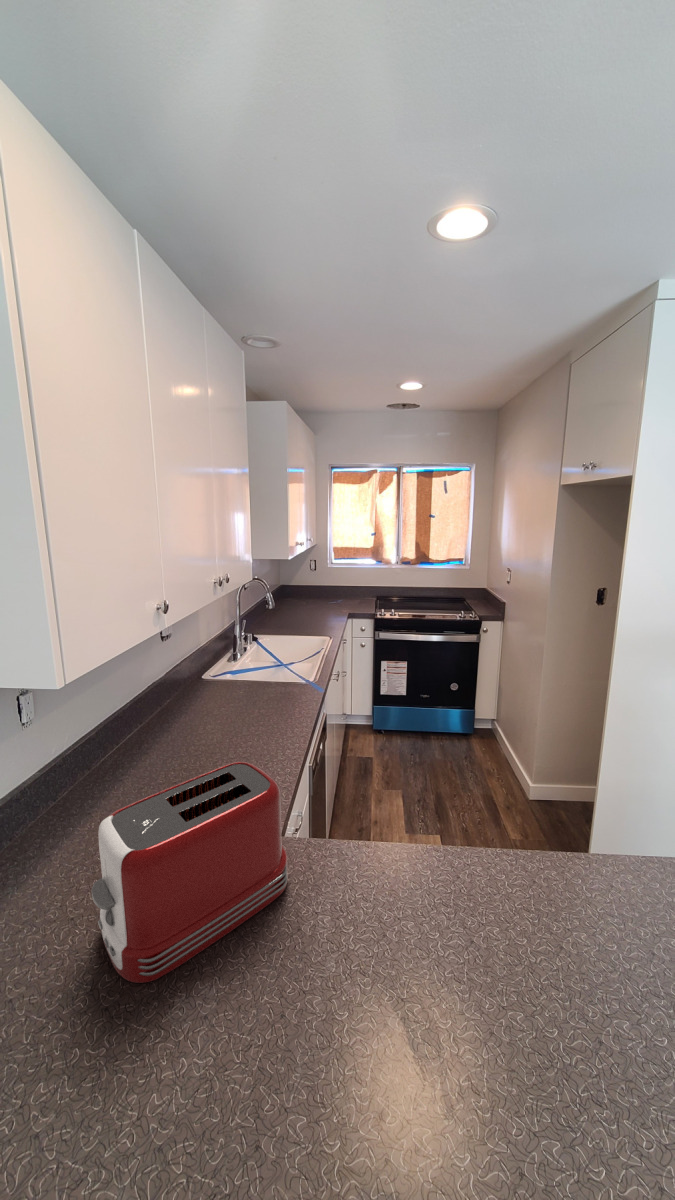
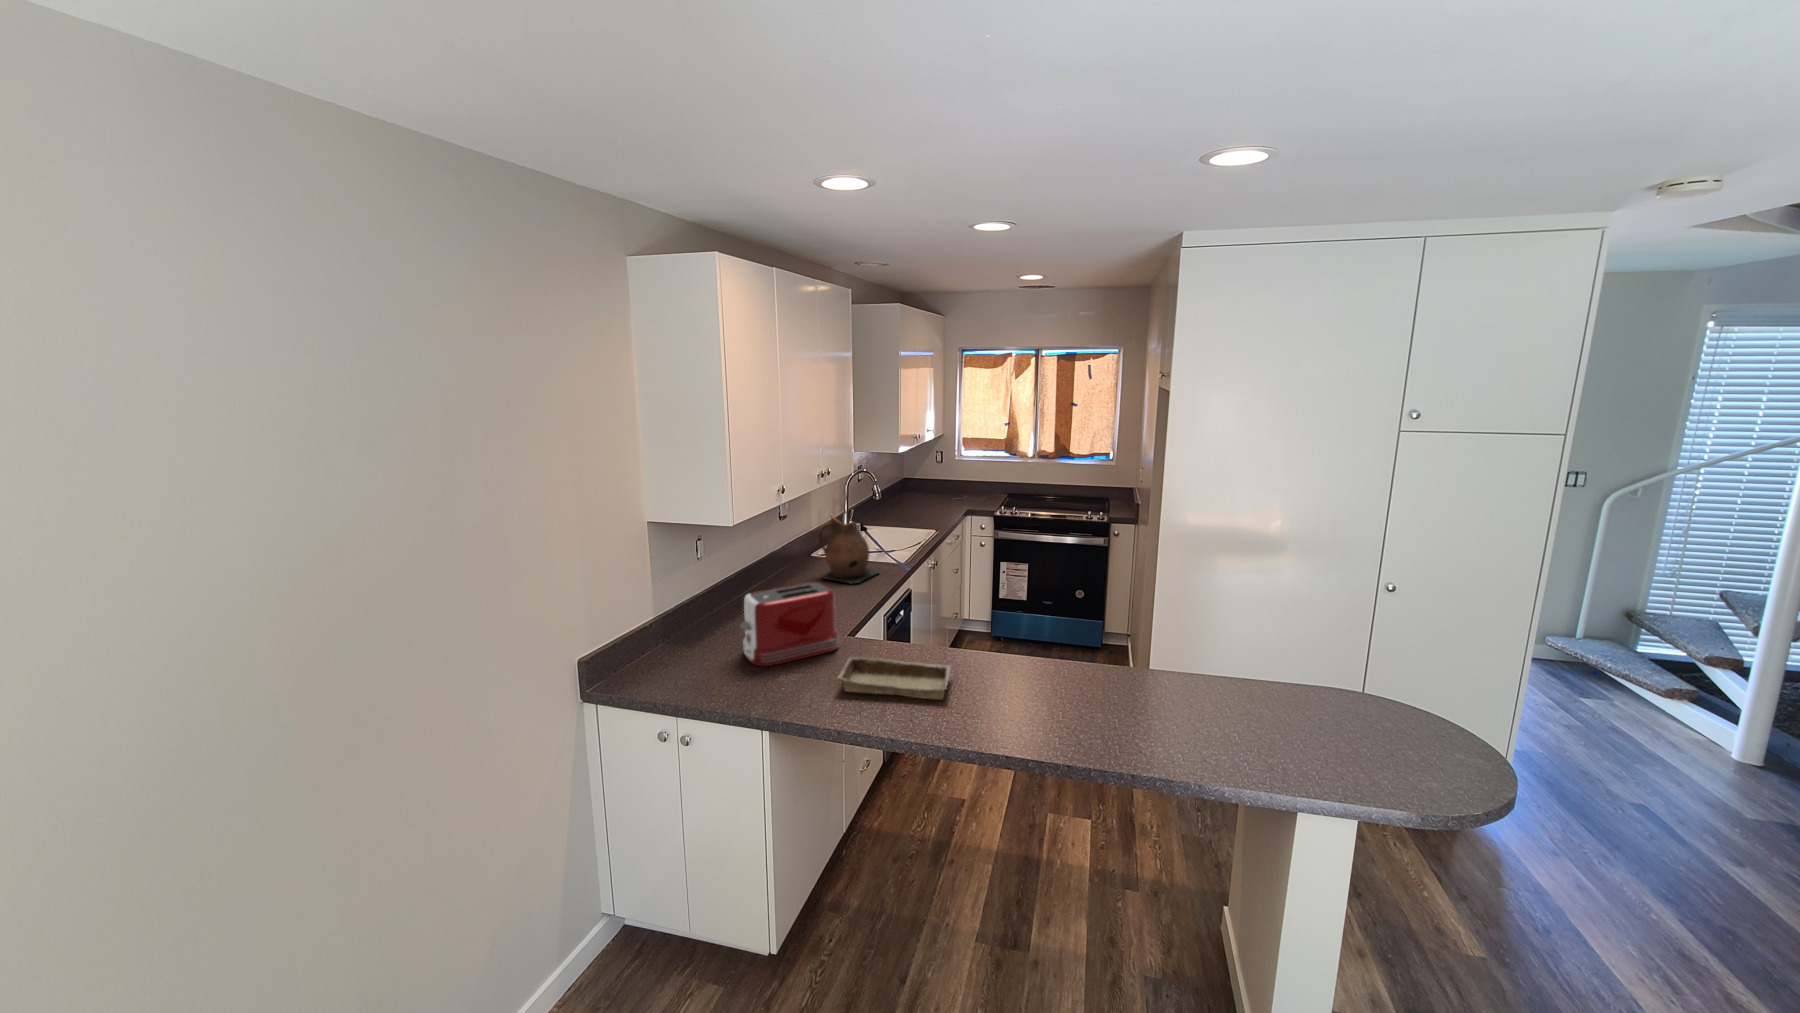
ceramic pitcher: none [216,629,295,722] -> present [818,514,879,584]
tray: none [332,932,600,1078] -> present [838,657,951,700]

